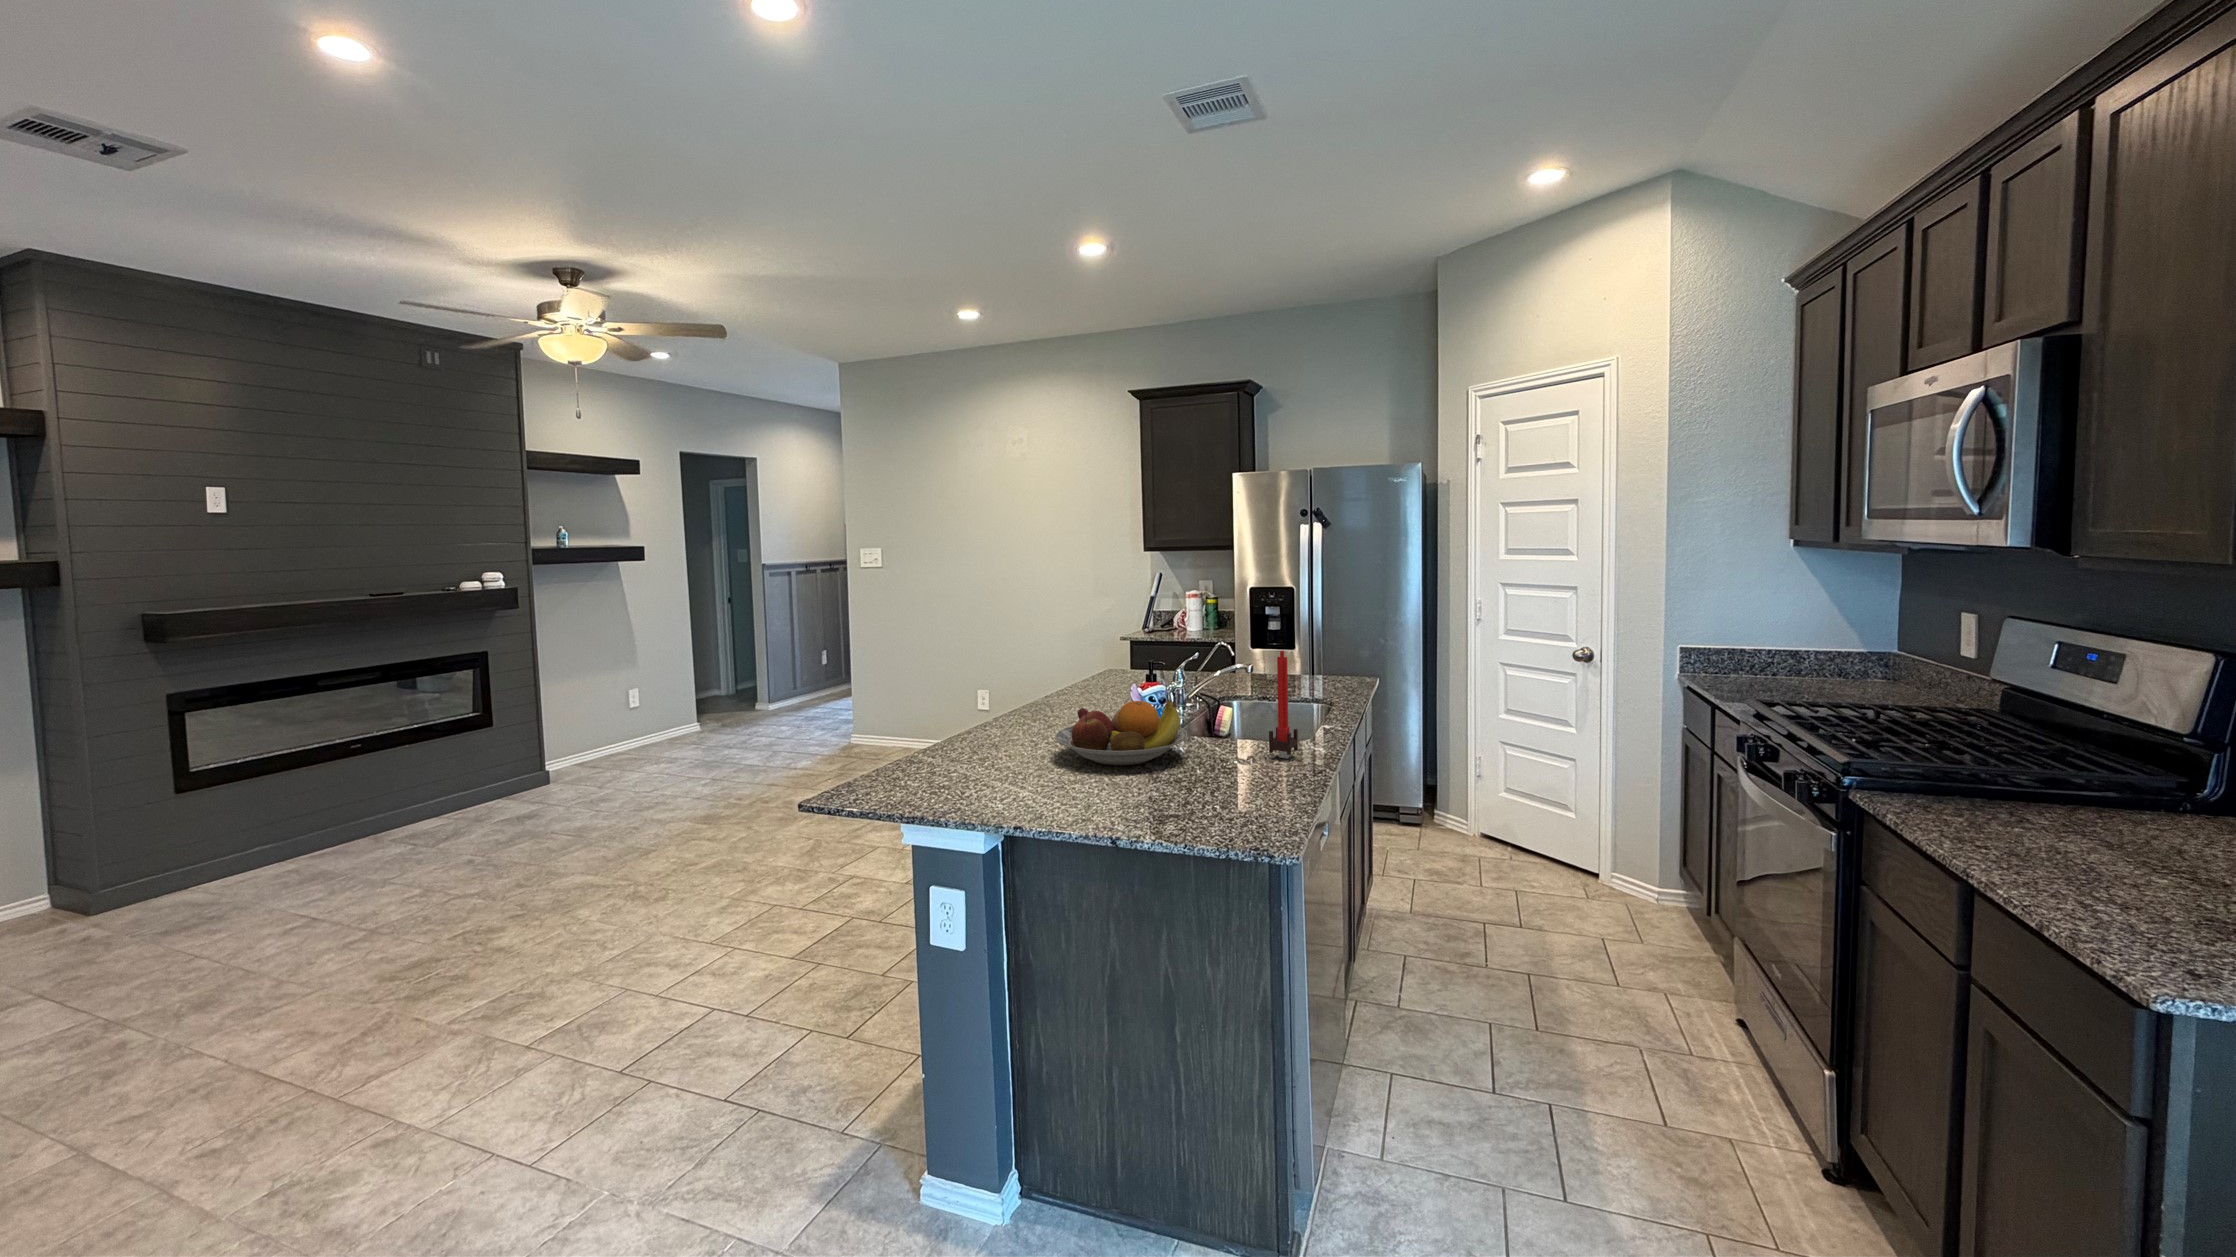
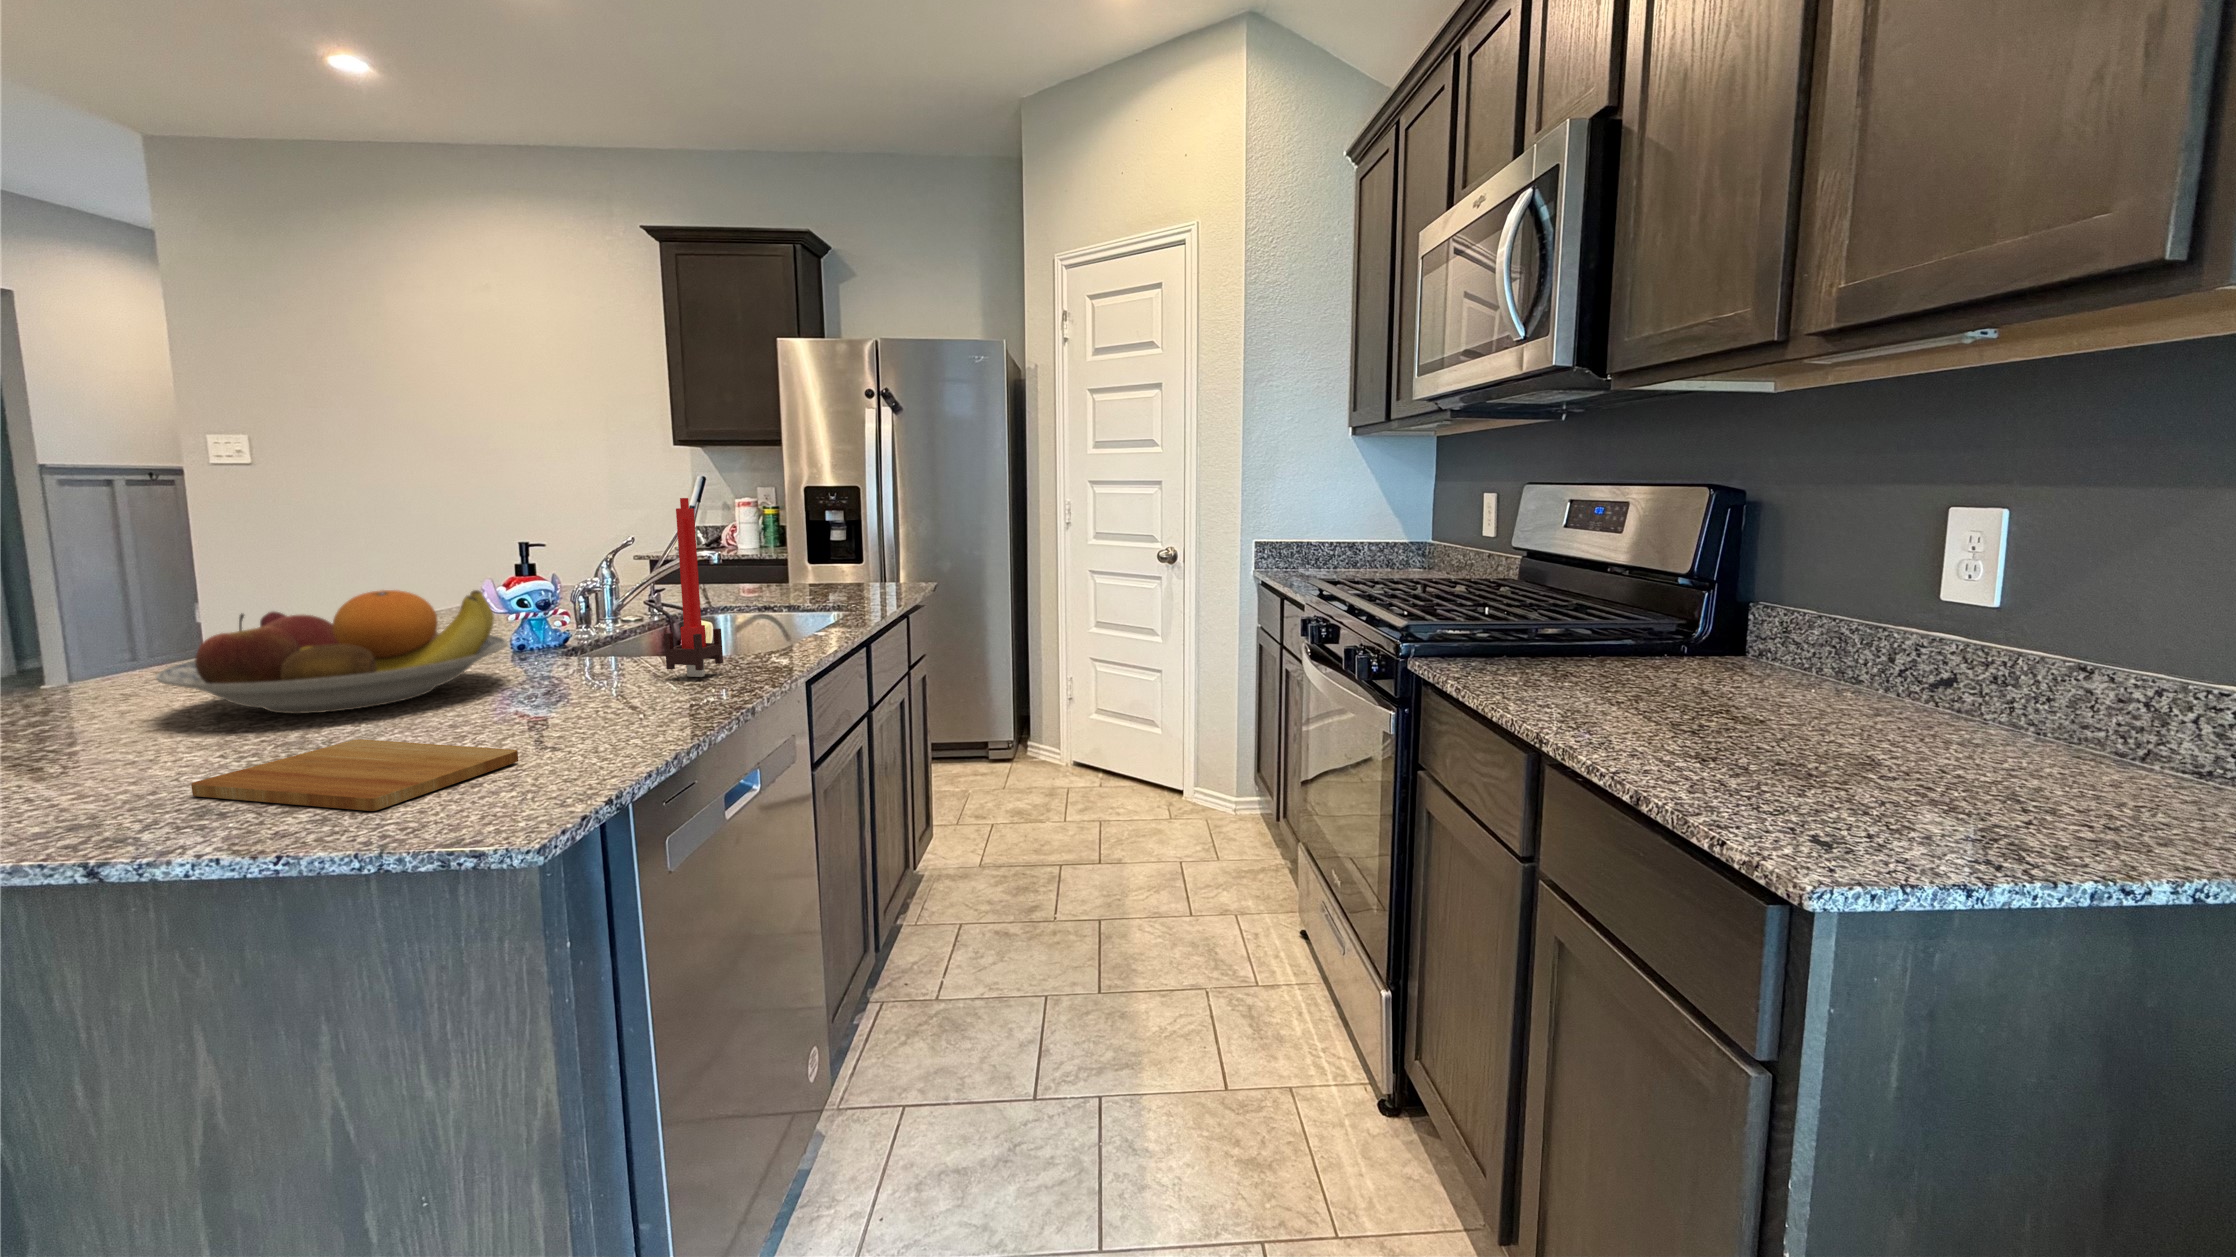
cutting board: none [1134,786,1254,825] -> present [191,739,518,811]

